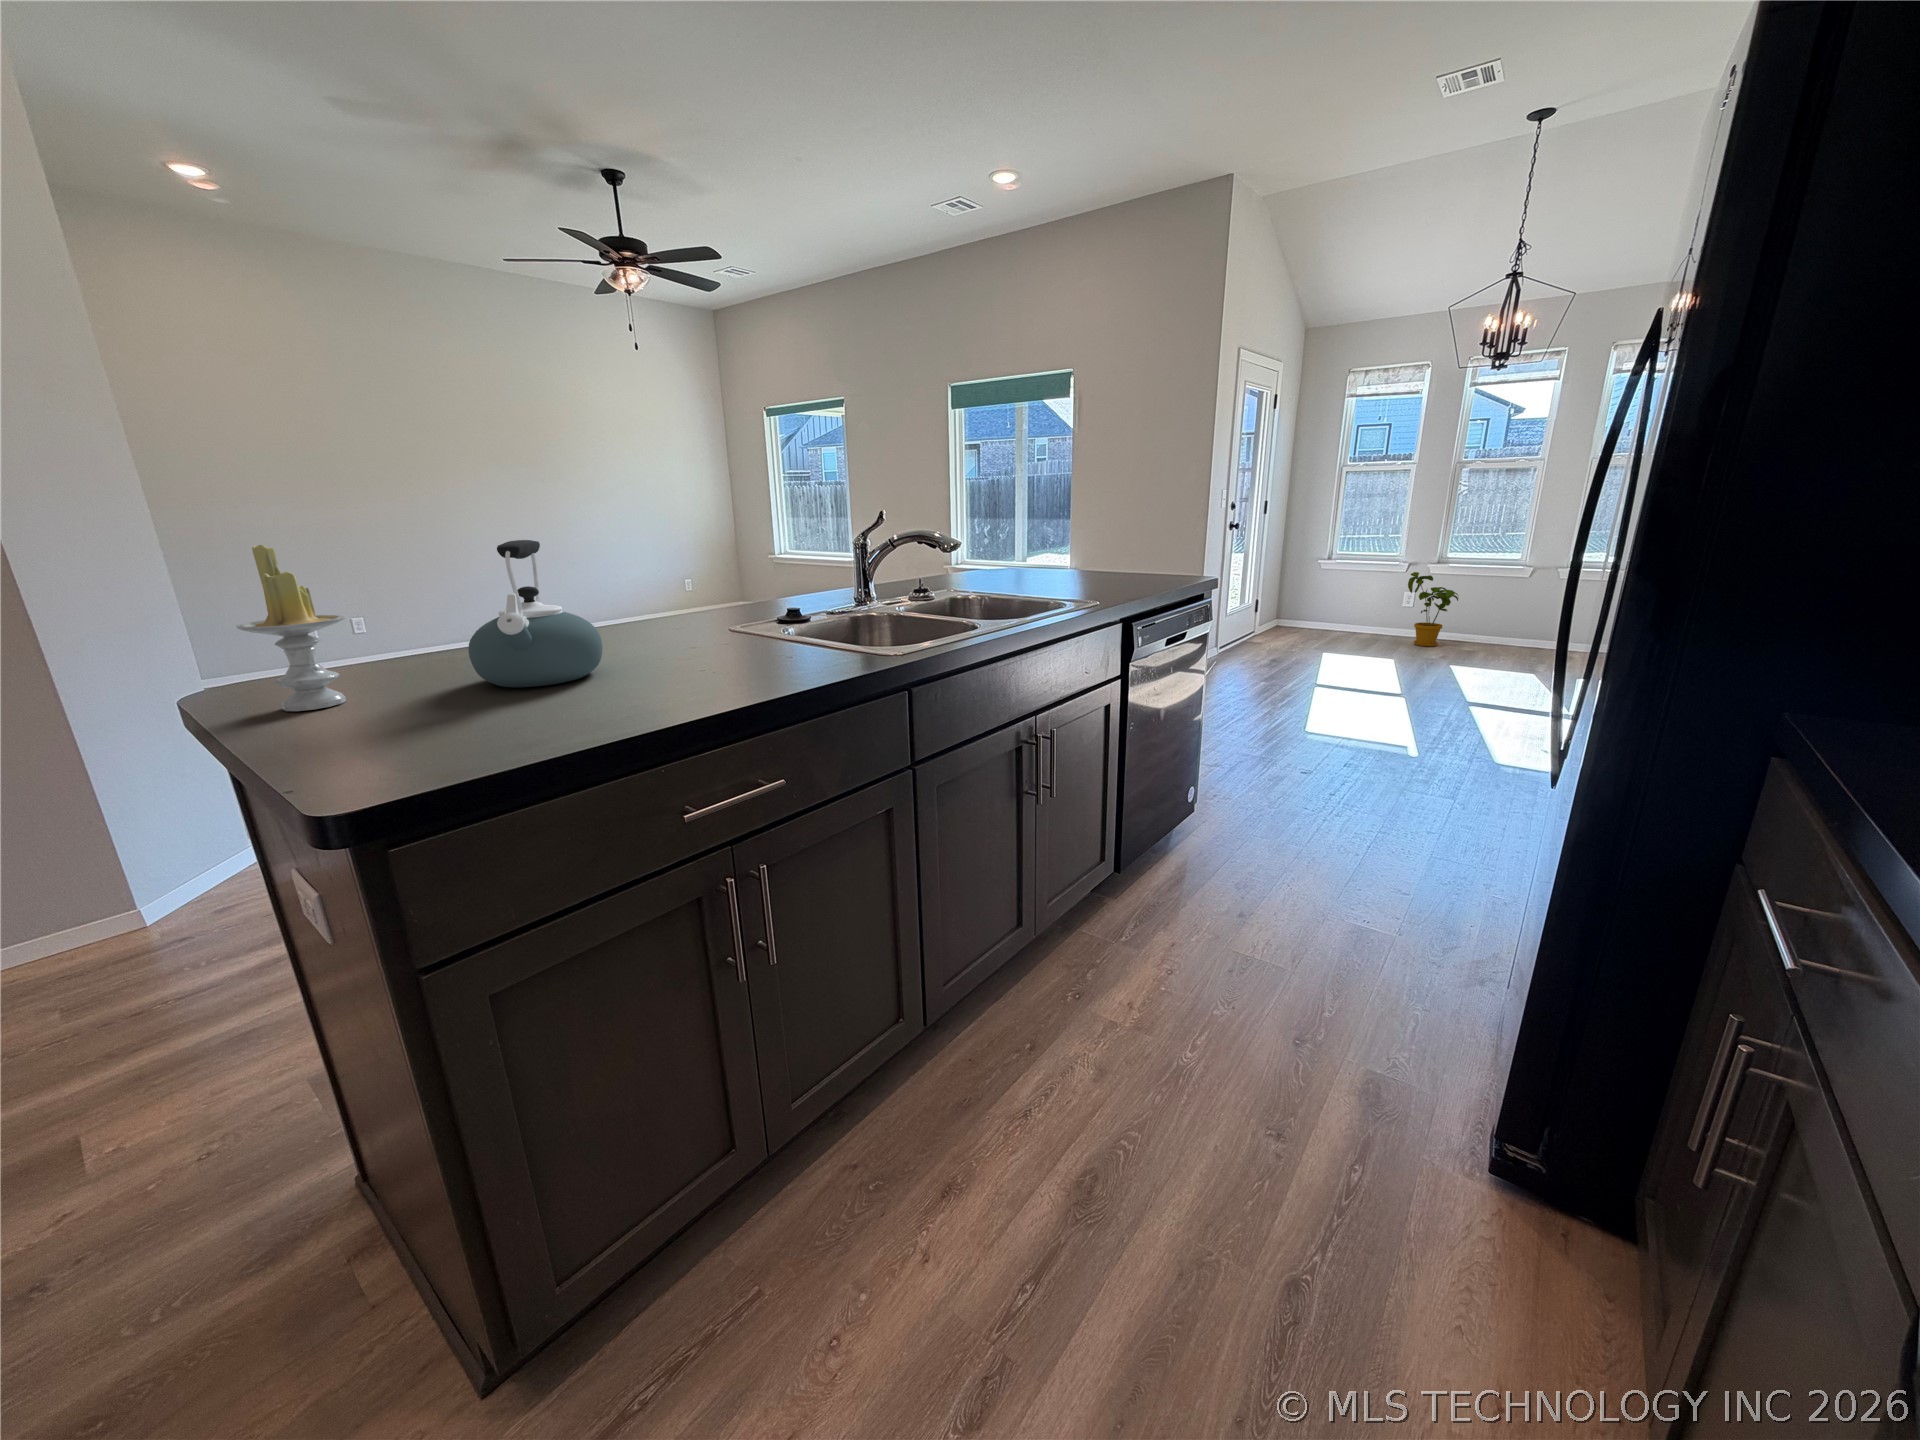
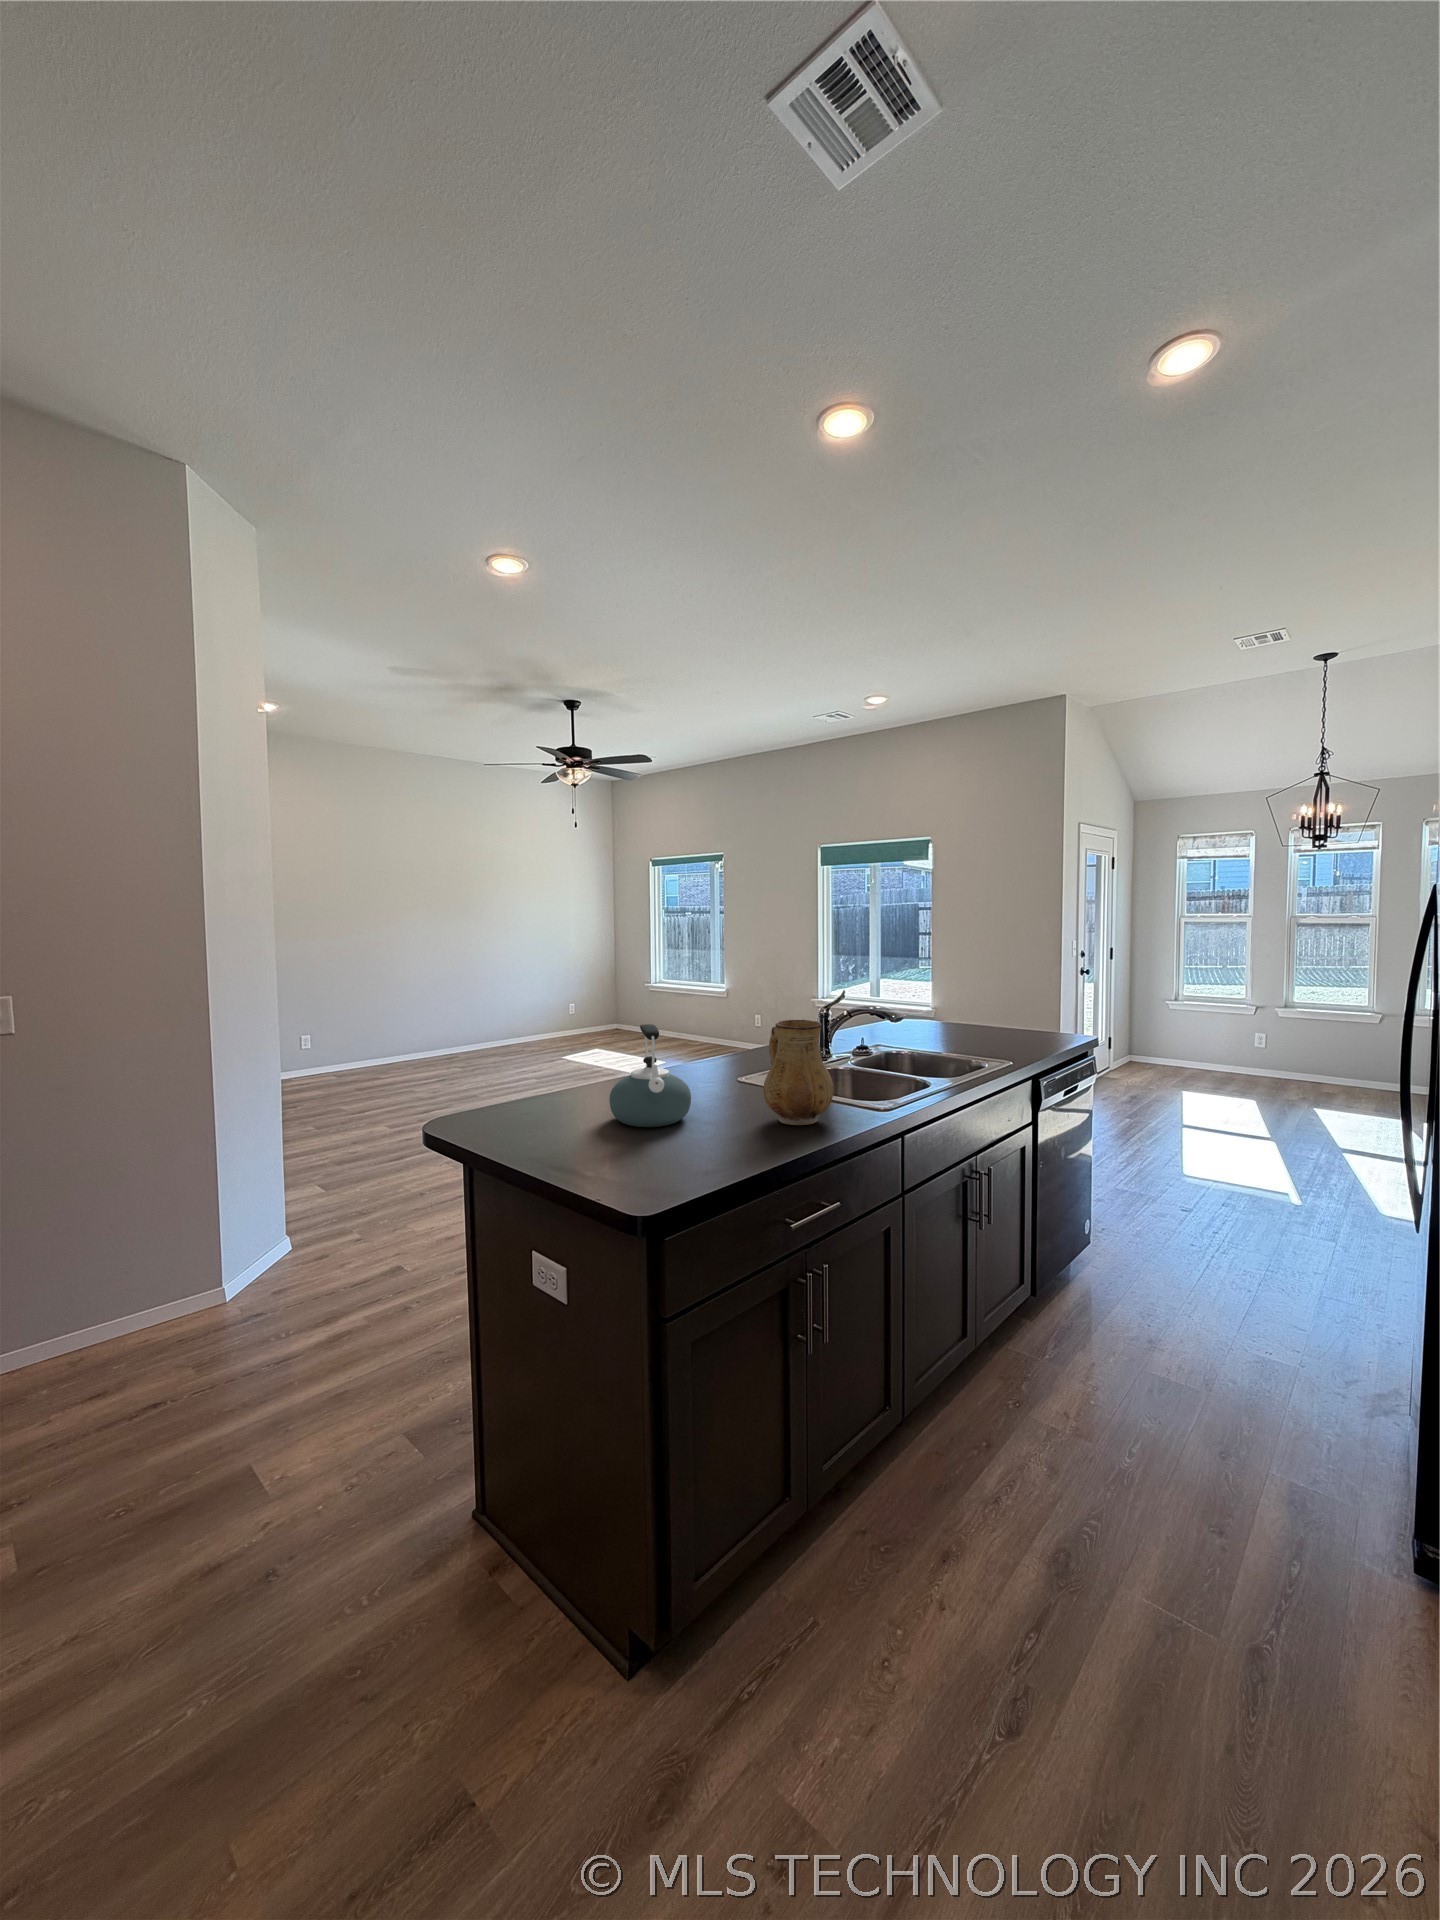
ceramic pitcher: none [697,529,800,678] -> present [763,1020,834,1125]
candle: present [236,545,346,711] -> none [494,1031,548,1141]
house plant: present [1408,572,1458,646] -> none [1257,1018,1310,1089]

